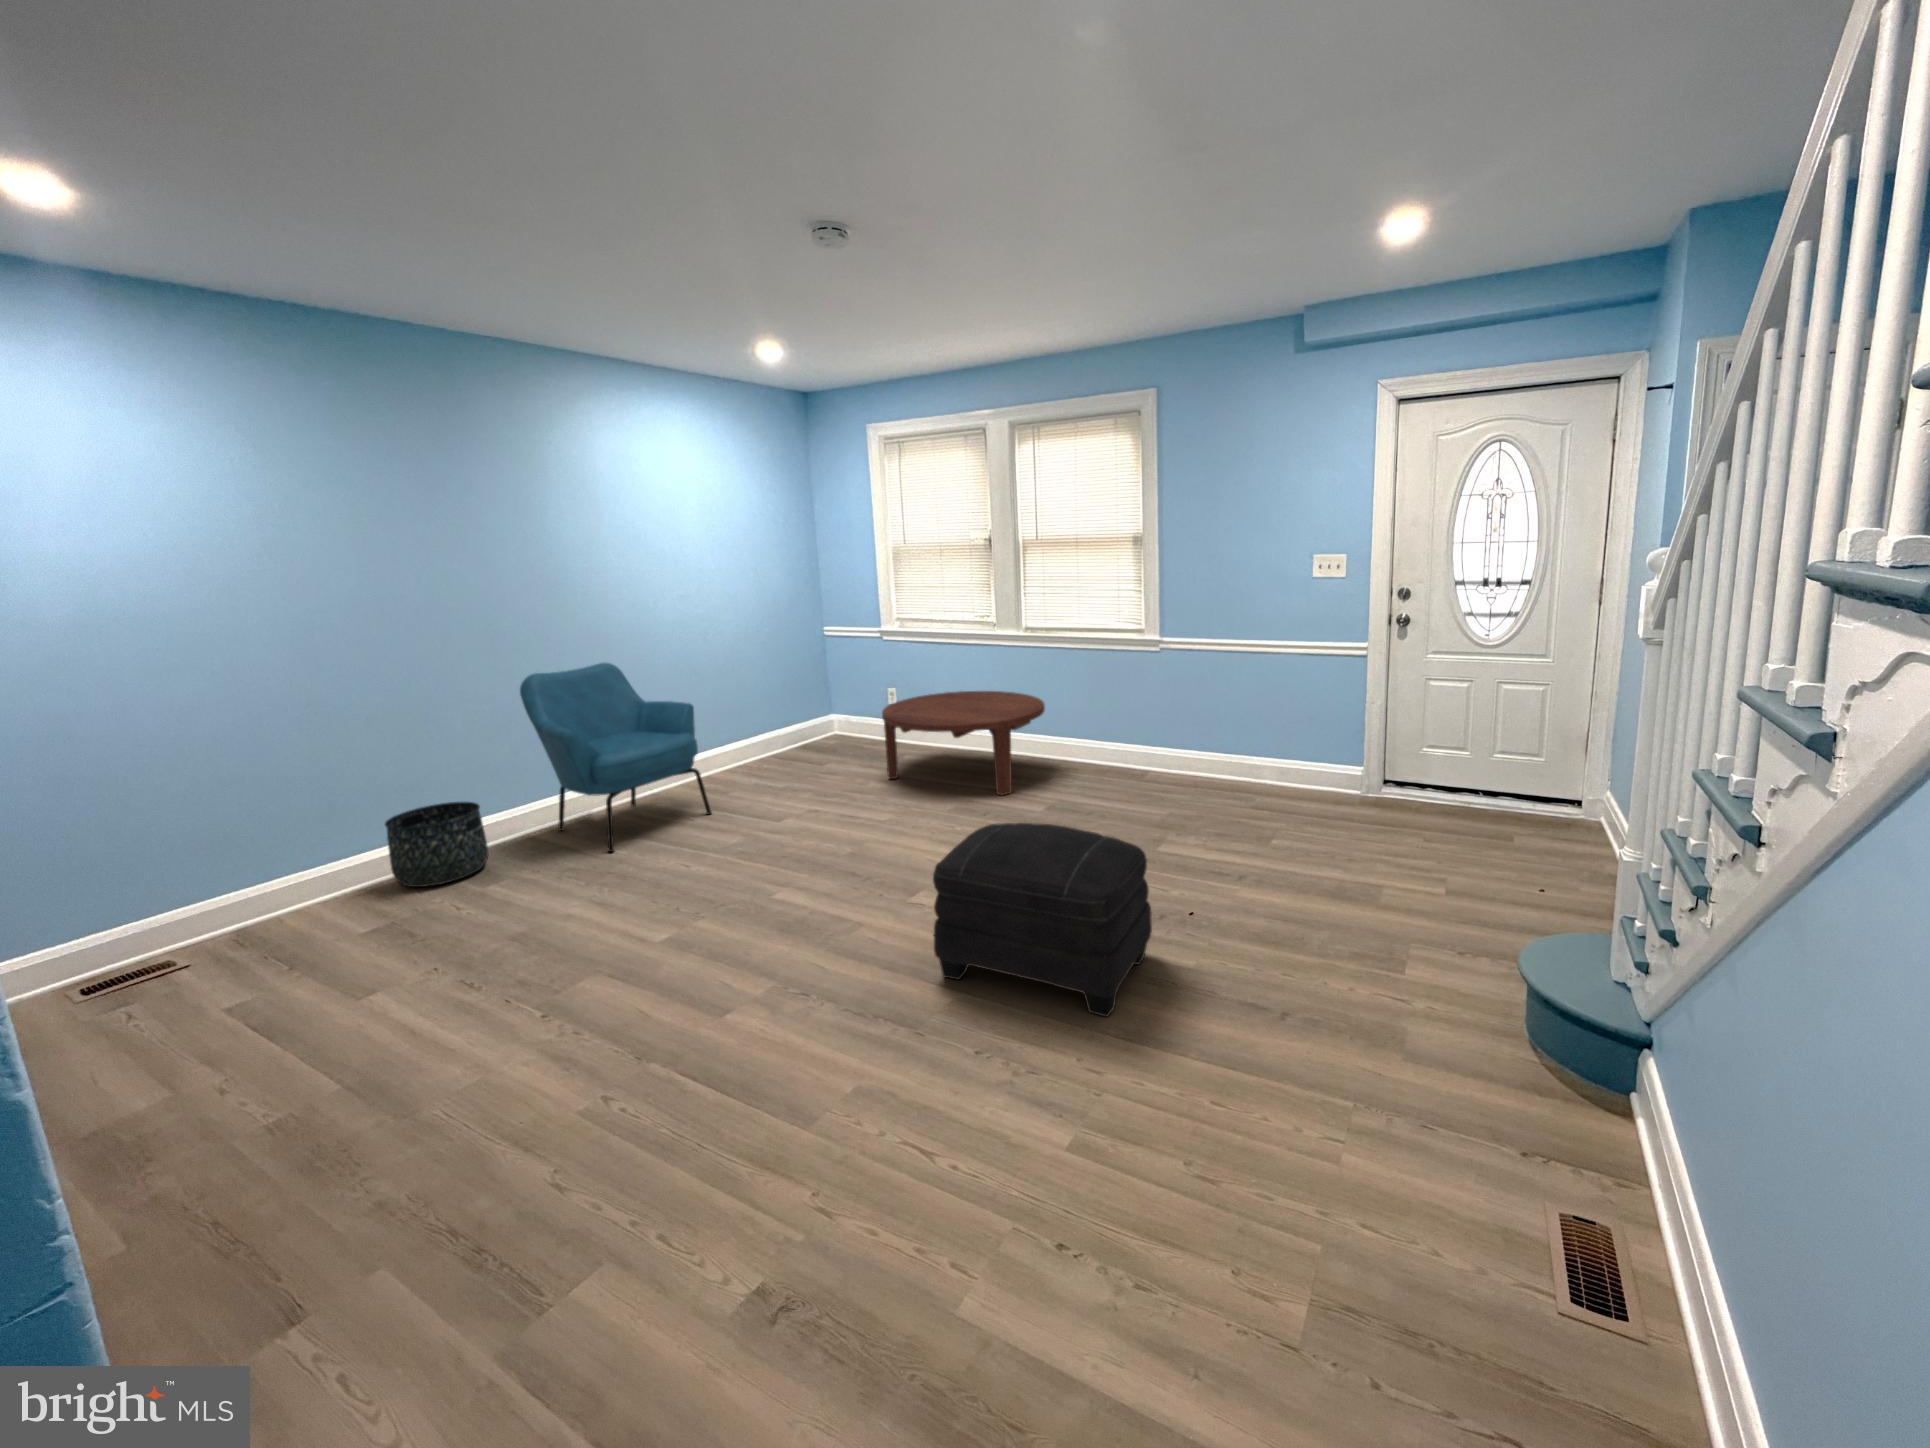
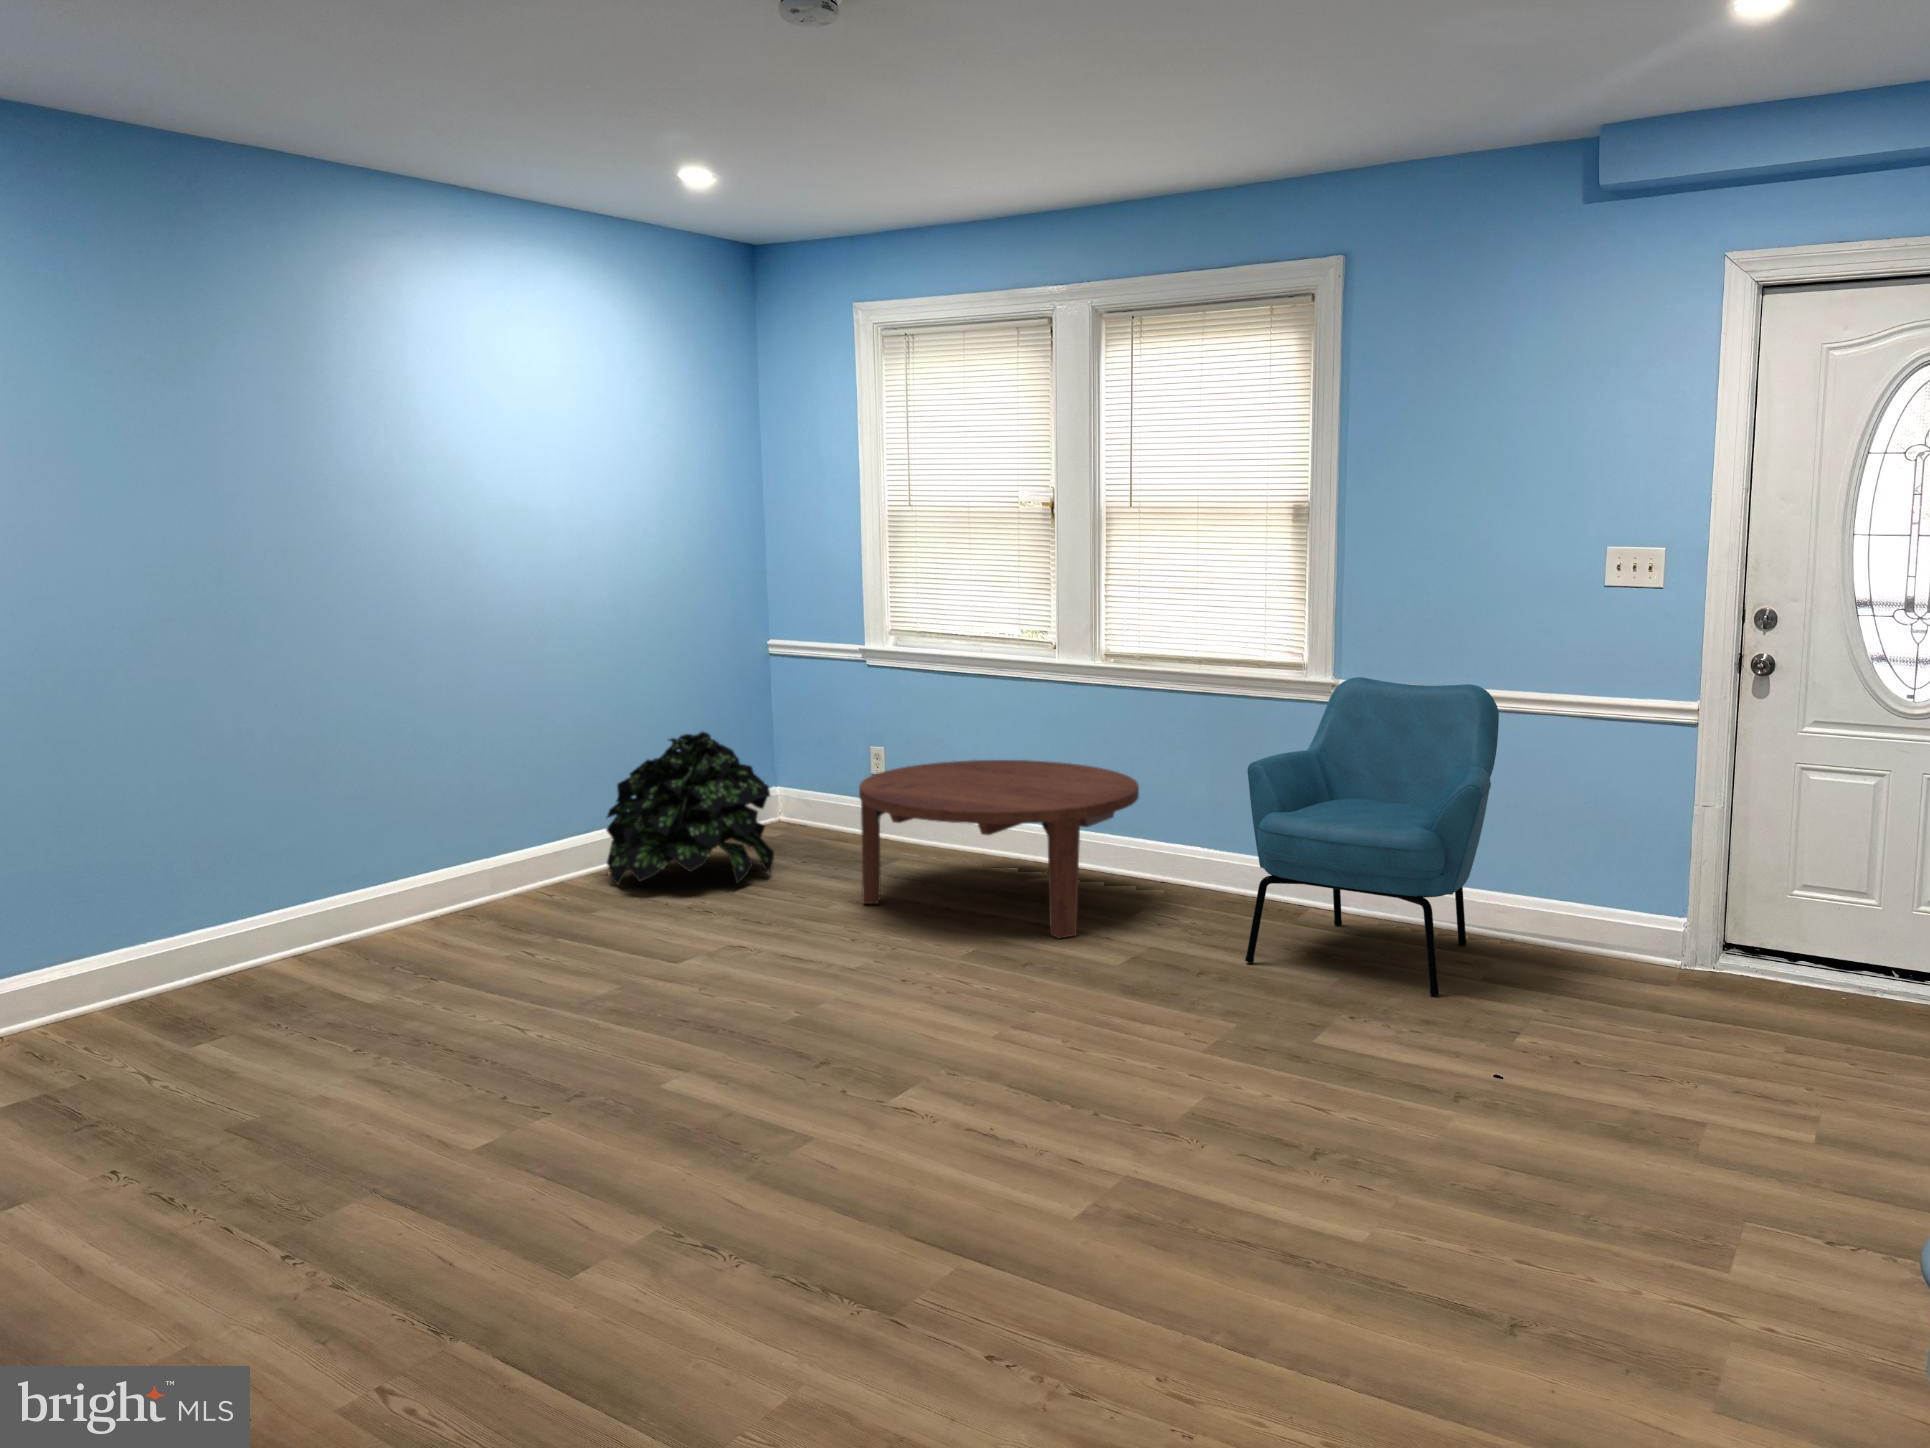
armchair: present [520,663,712,852] -> present [1245,677,1499,995]
potted plant: none [736,682,837,775] -> present [606,732,774,885]
basket: present [385,802,488,887] -> none [60,896,212,1030]
ottoman: present [933,823,1152,1017] -> none [952,958,1307,1266]

